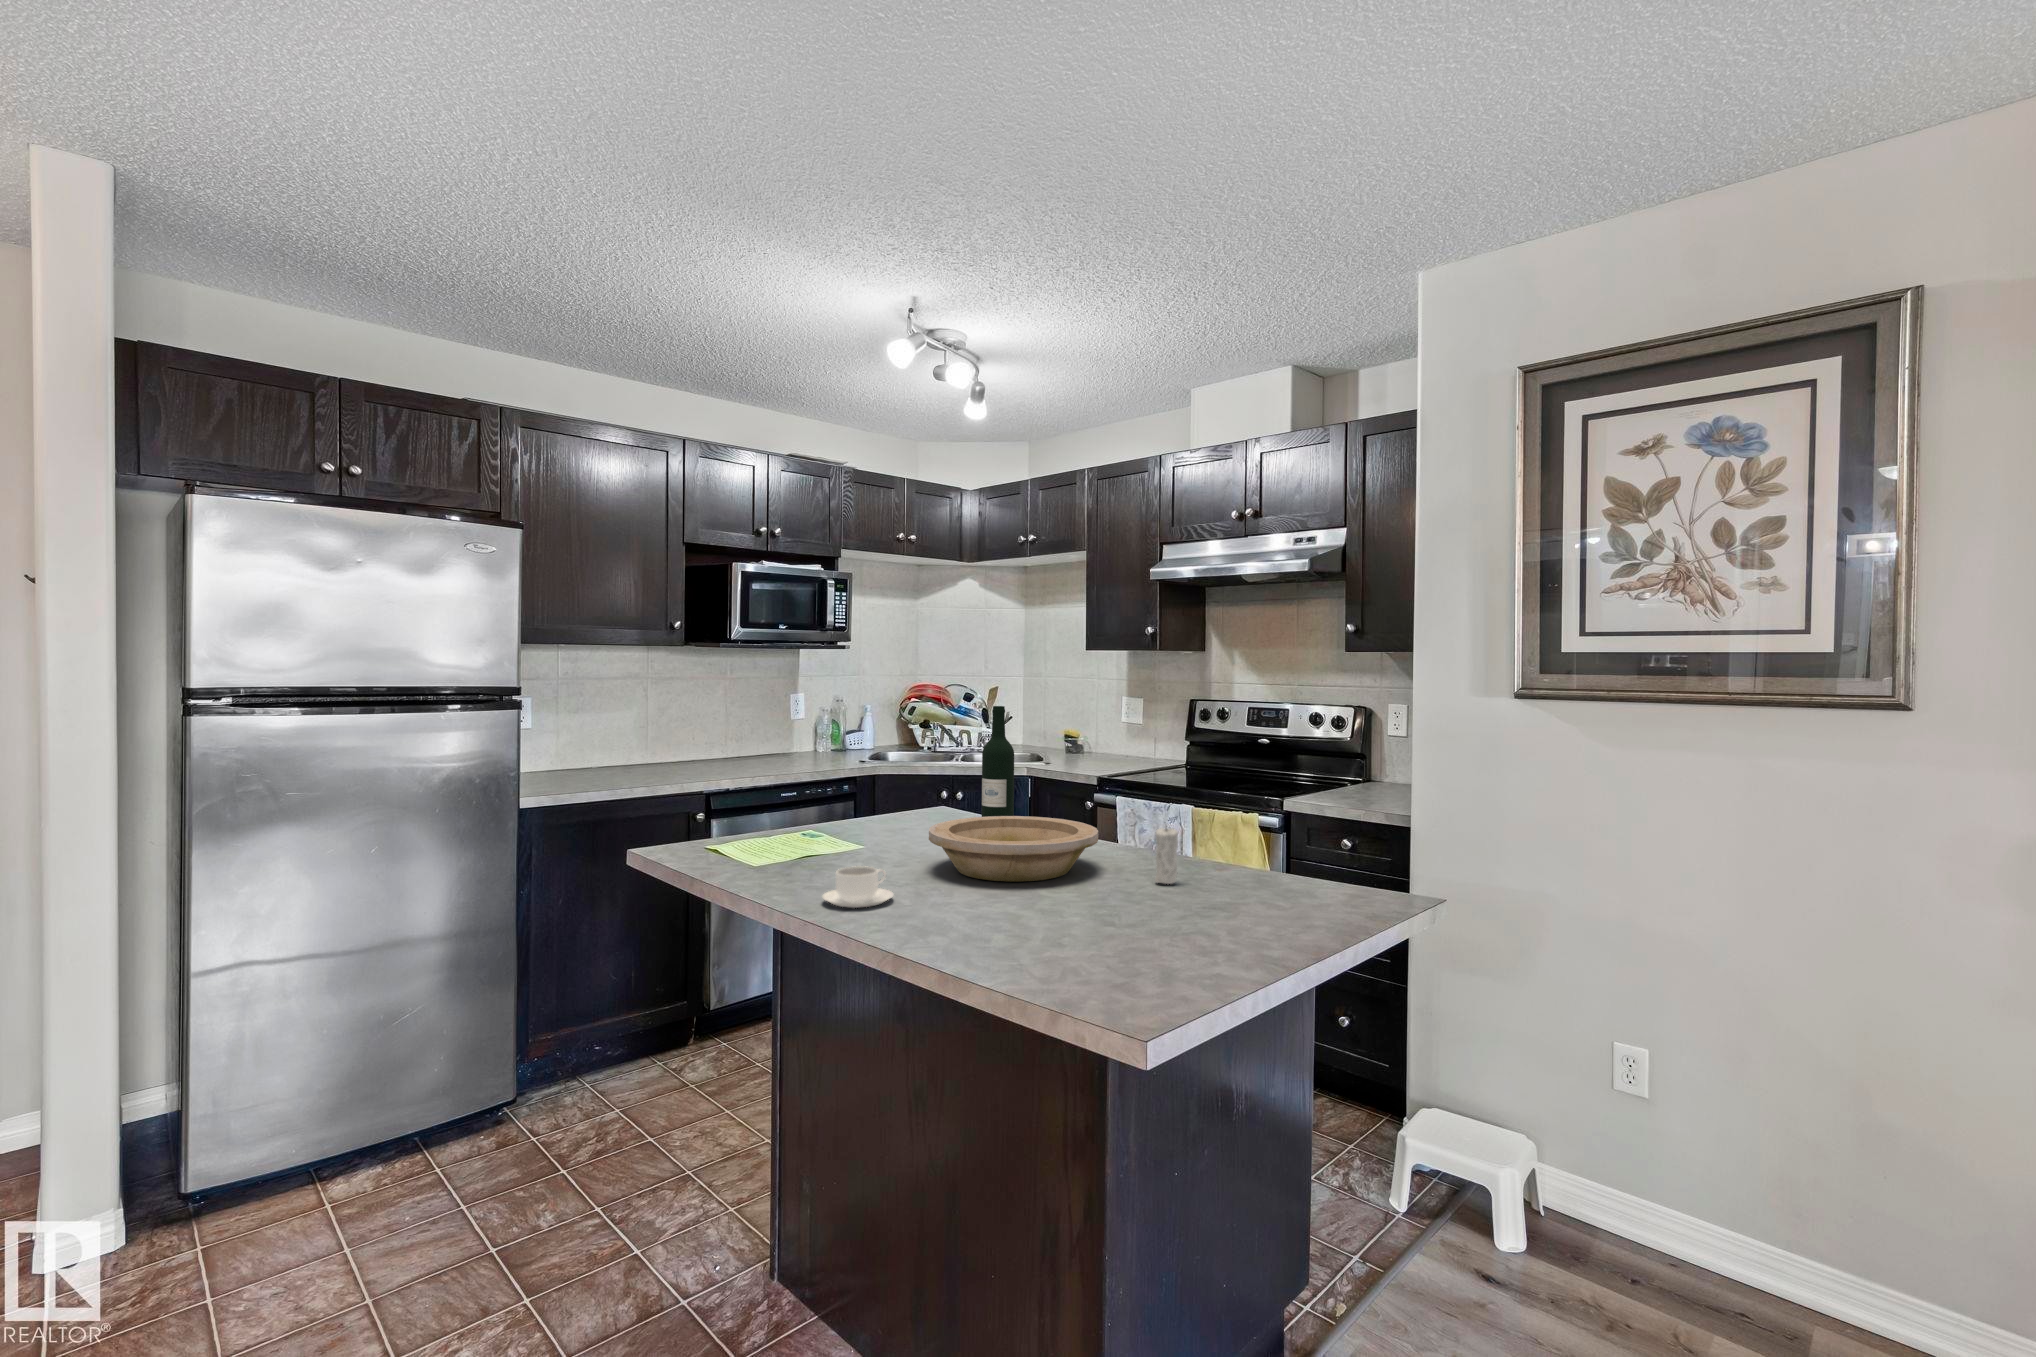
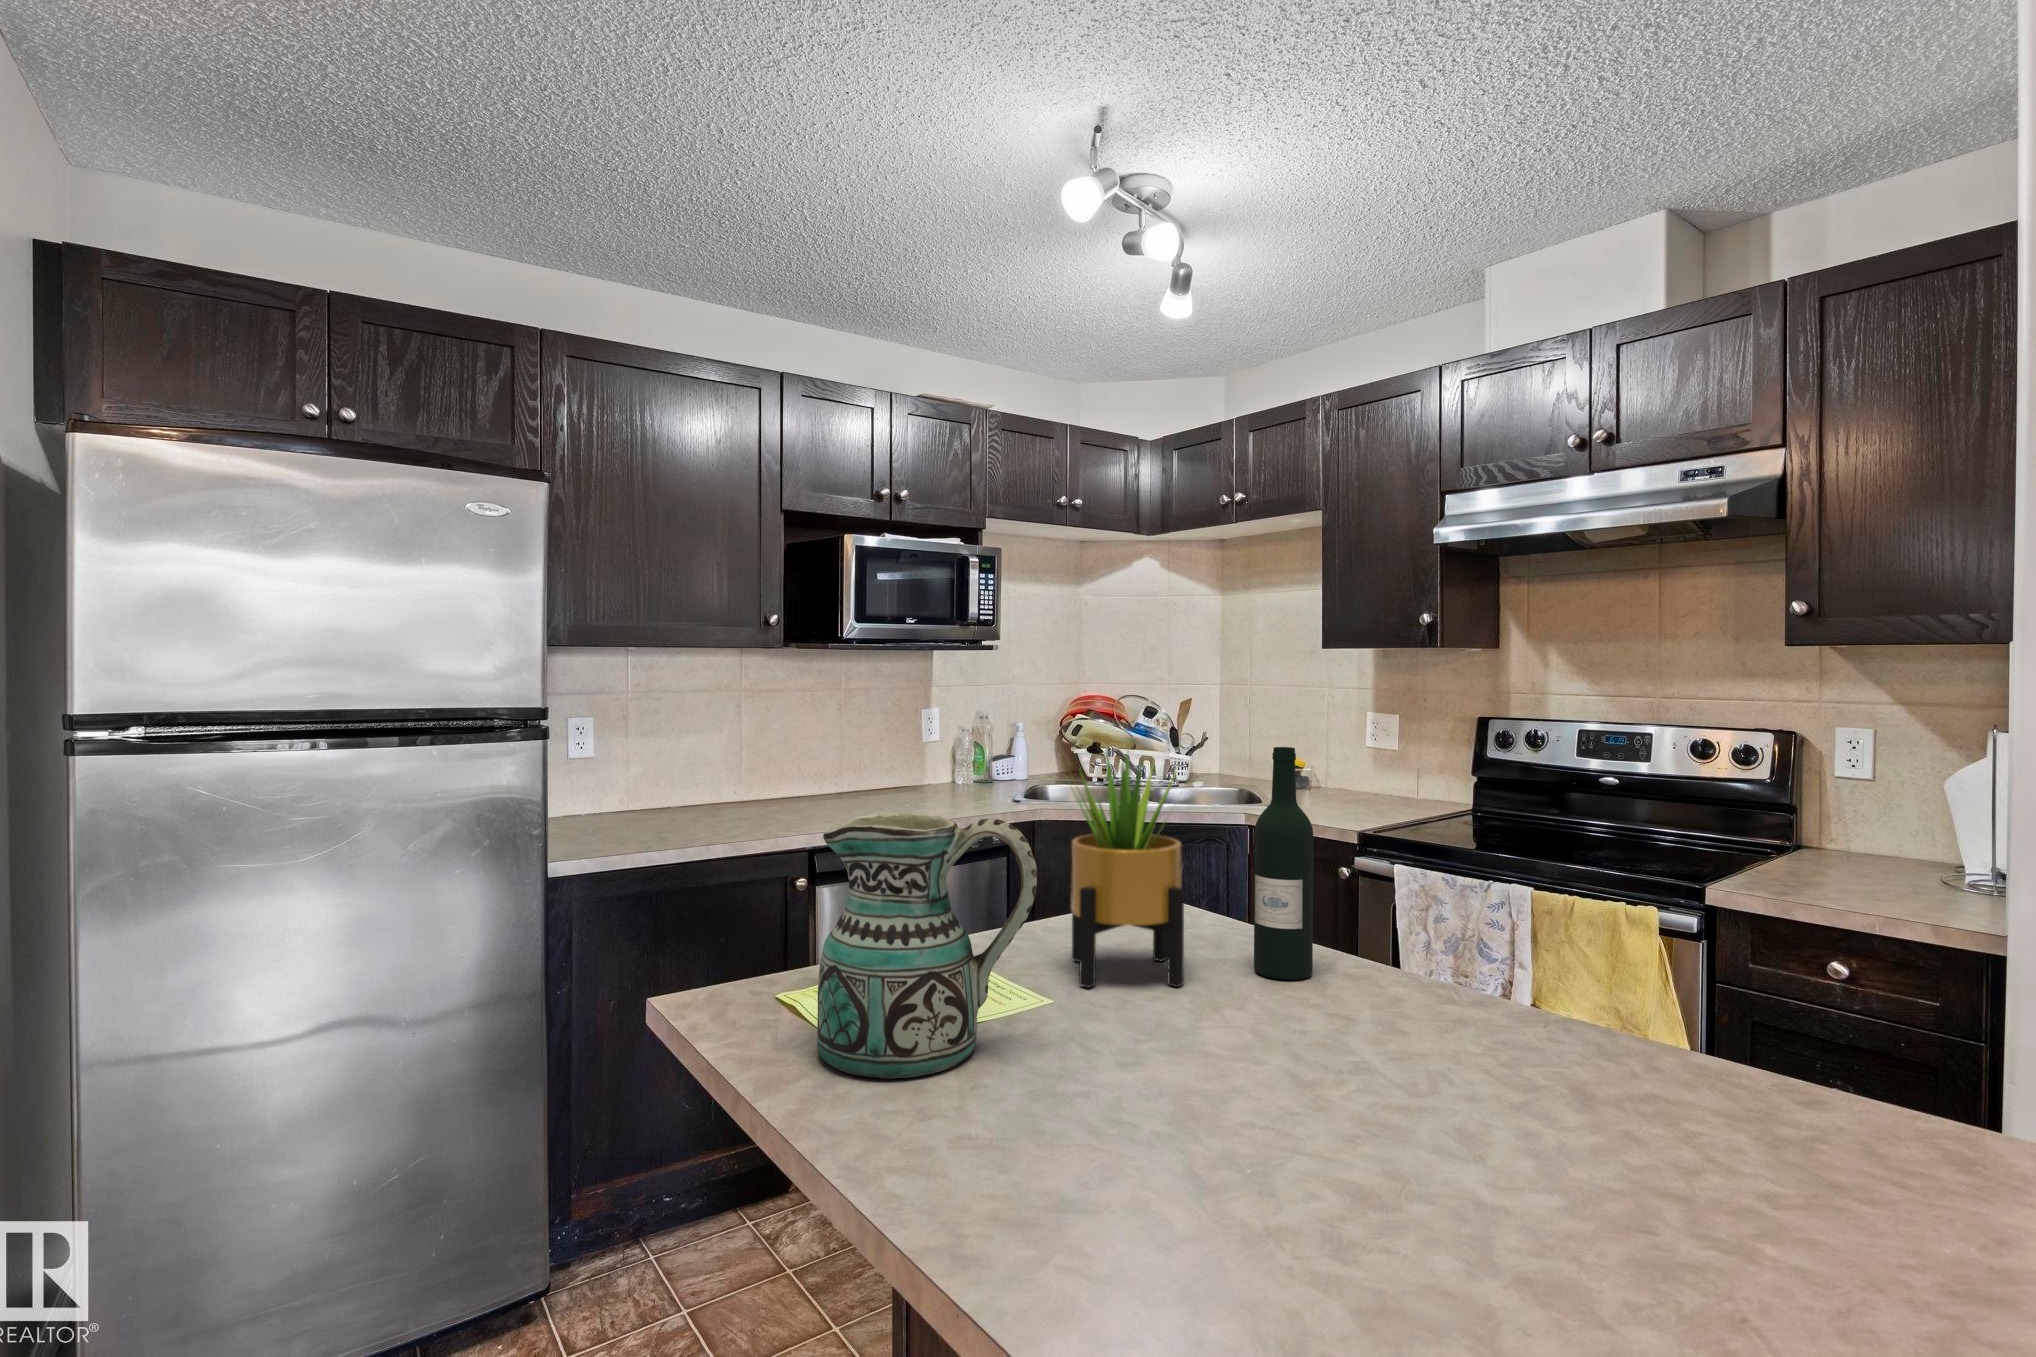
potted plant: none [872,705,946,841] -> present [1071,753,1184,987]
ceramic pitcher: none [730,738,850,871] -> present [817,813,1037,1078]
bowl: present [929,816,1098,881] -> none [1199,965,1572,1150]
candle: present [1155,828,1178,884] -> none [1741,1024,1809,1186]
coffee cup: present [822,866,894,908] -> none [1001,1129,1162,1252]

